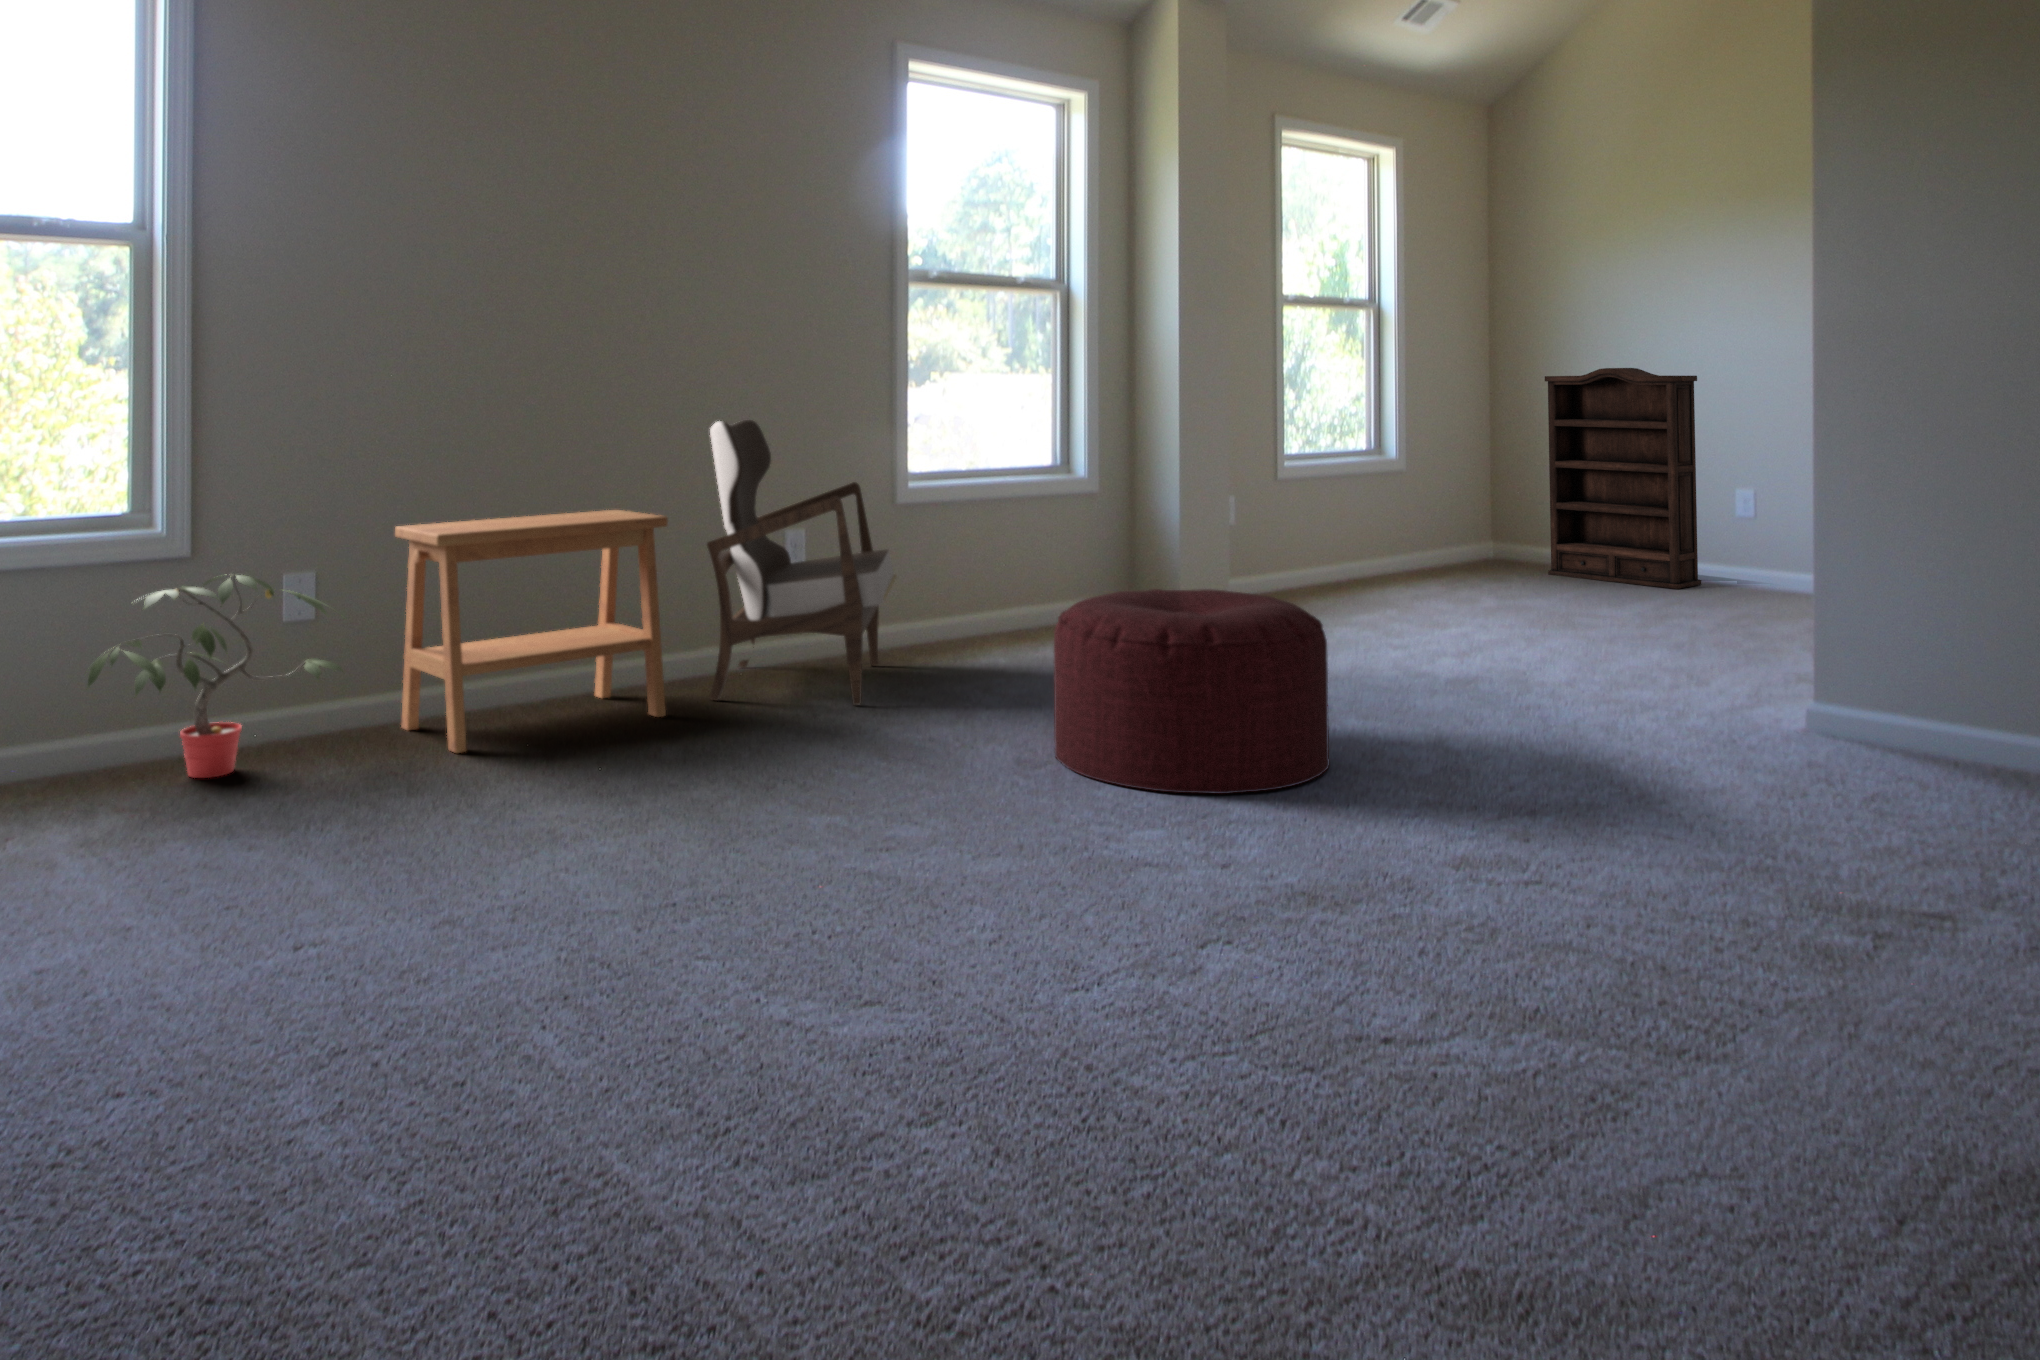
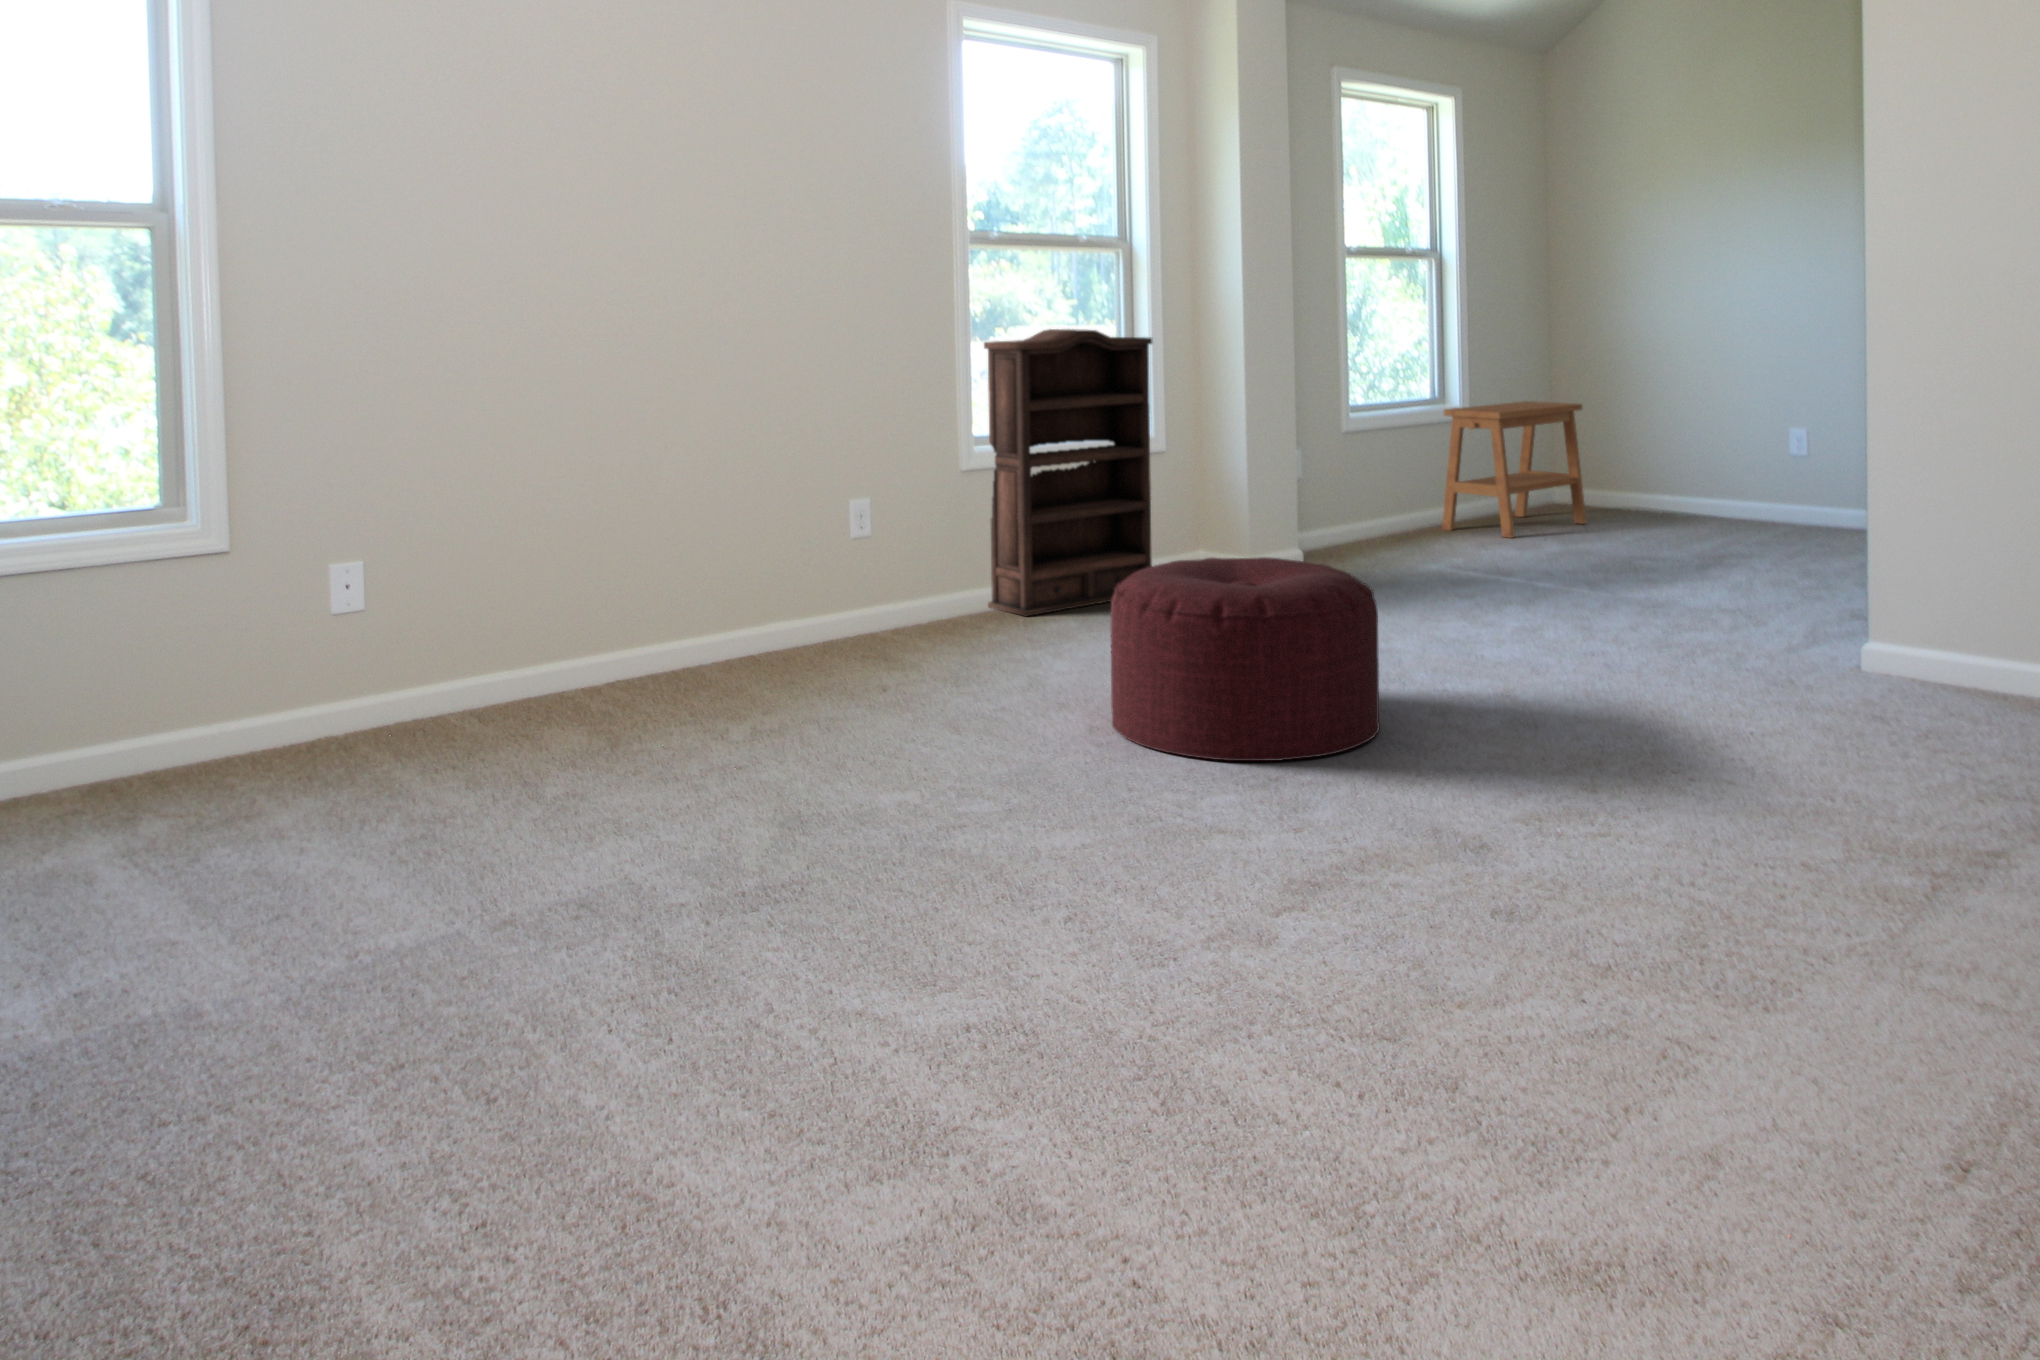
bookshelf: present [1545,368,1701,589] -> present [984,329,1152,617]
armchair: present [707,420,896,705] -> none [760,386,953,675]
side table: present [395,510,668,753] -> present [1442,401,1586,538]
potted plant: present [88,575,343,778] -> none [124,559,399,766]

